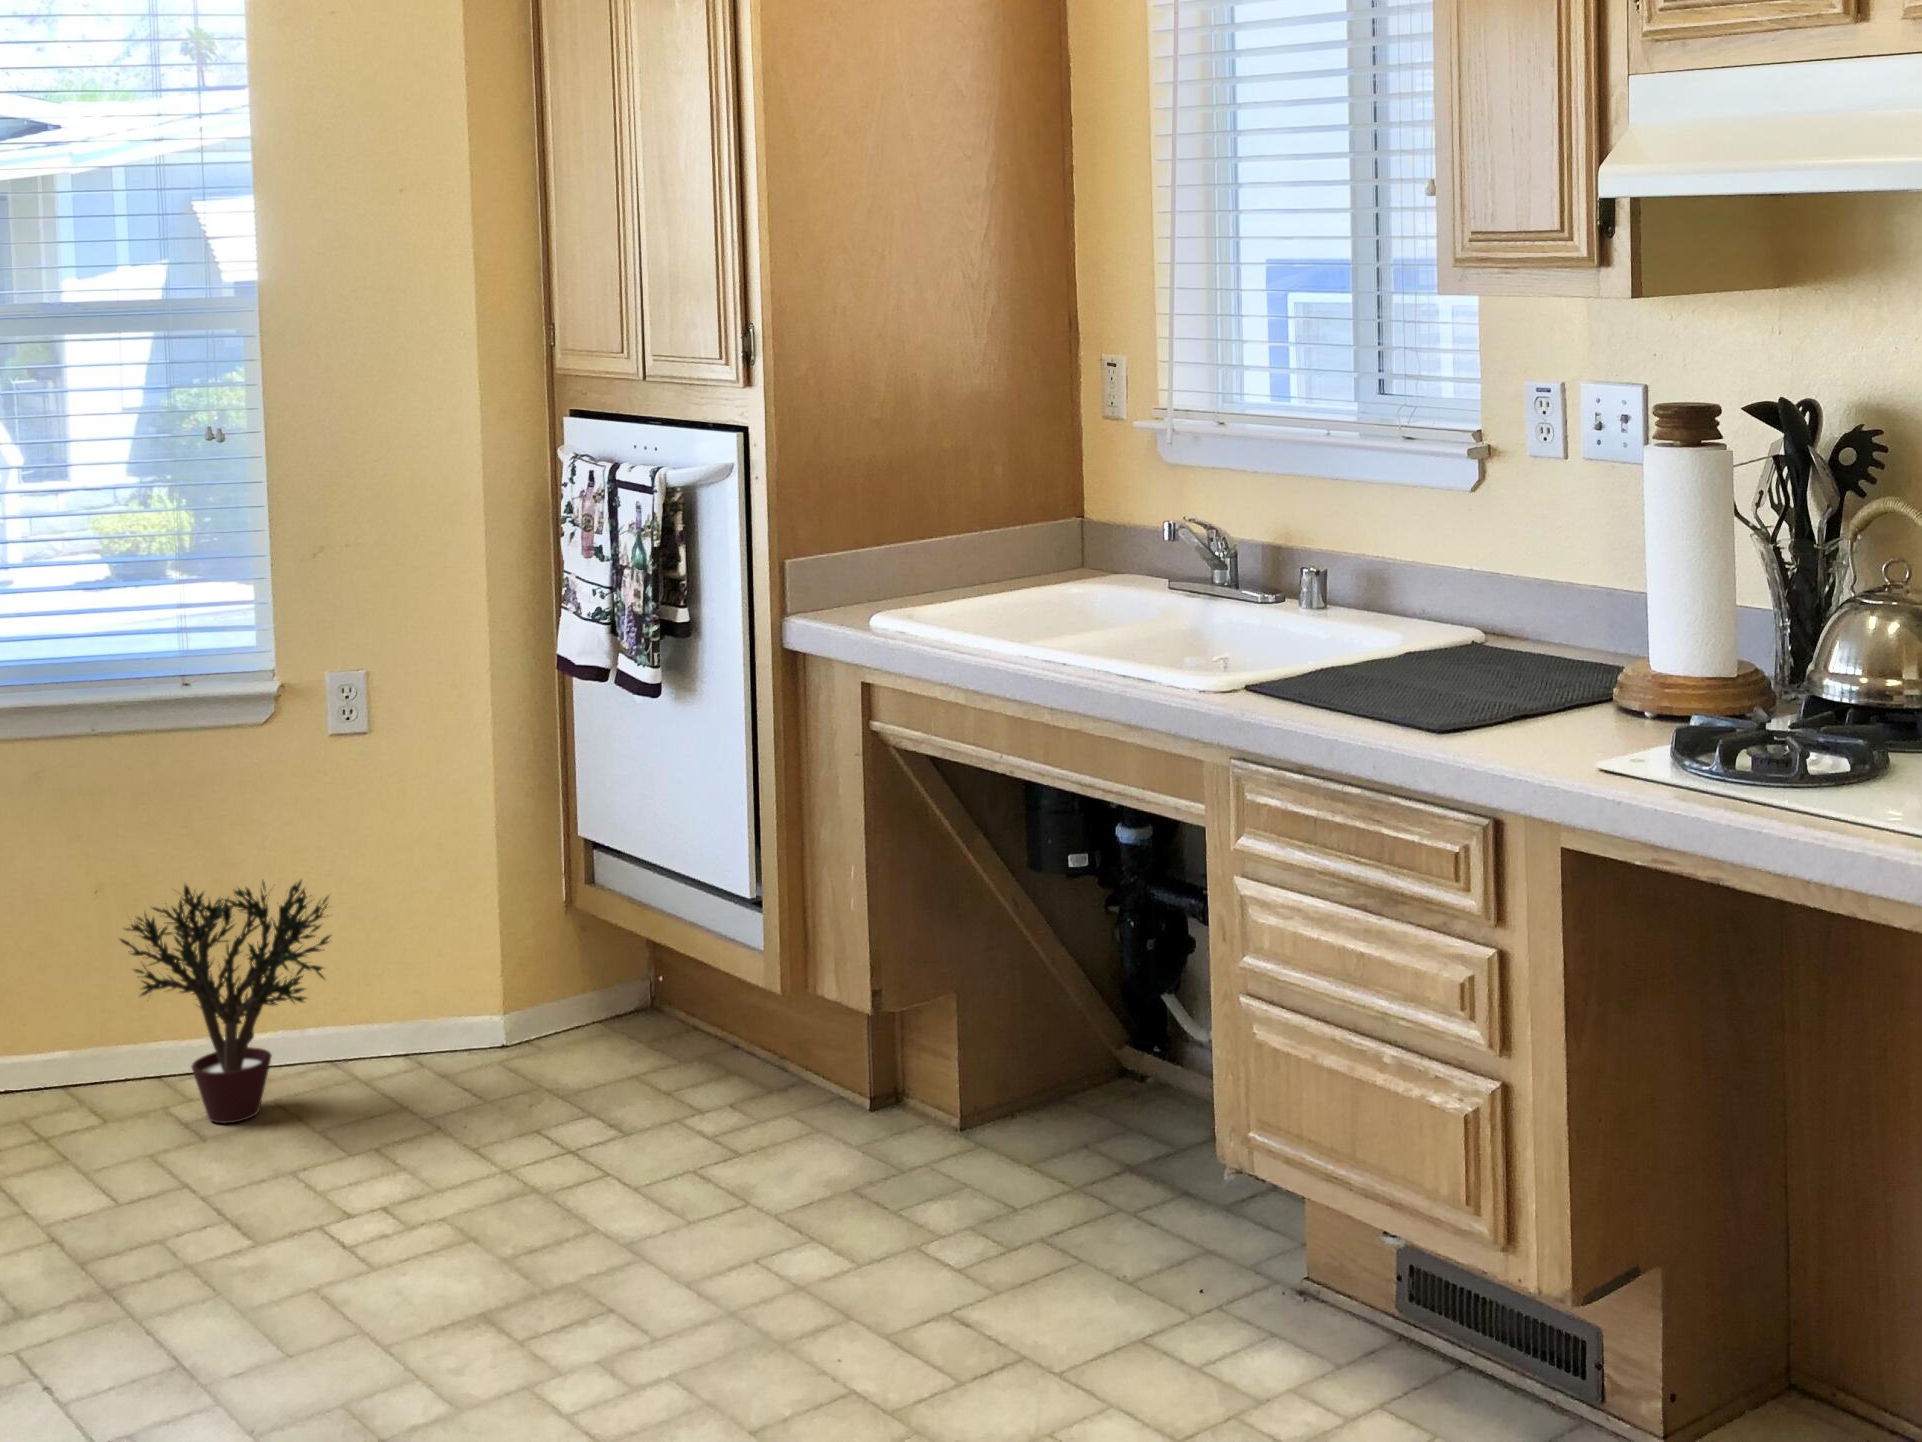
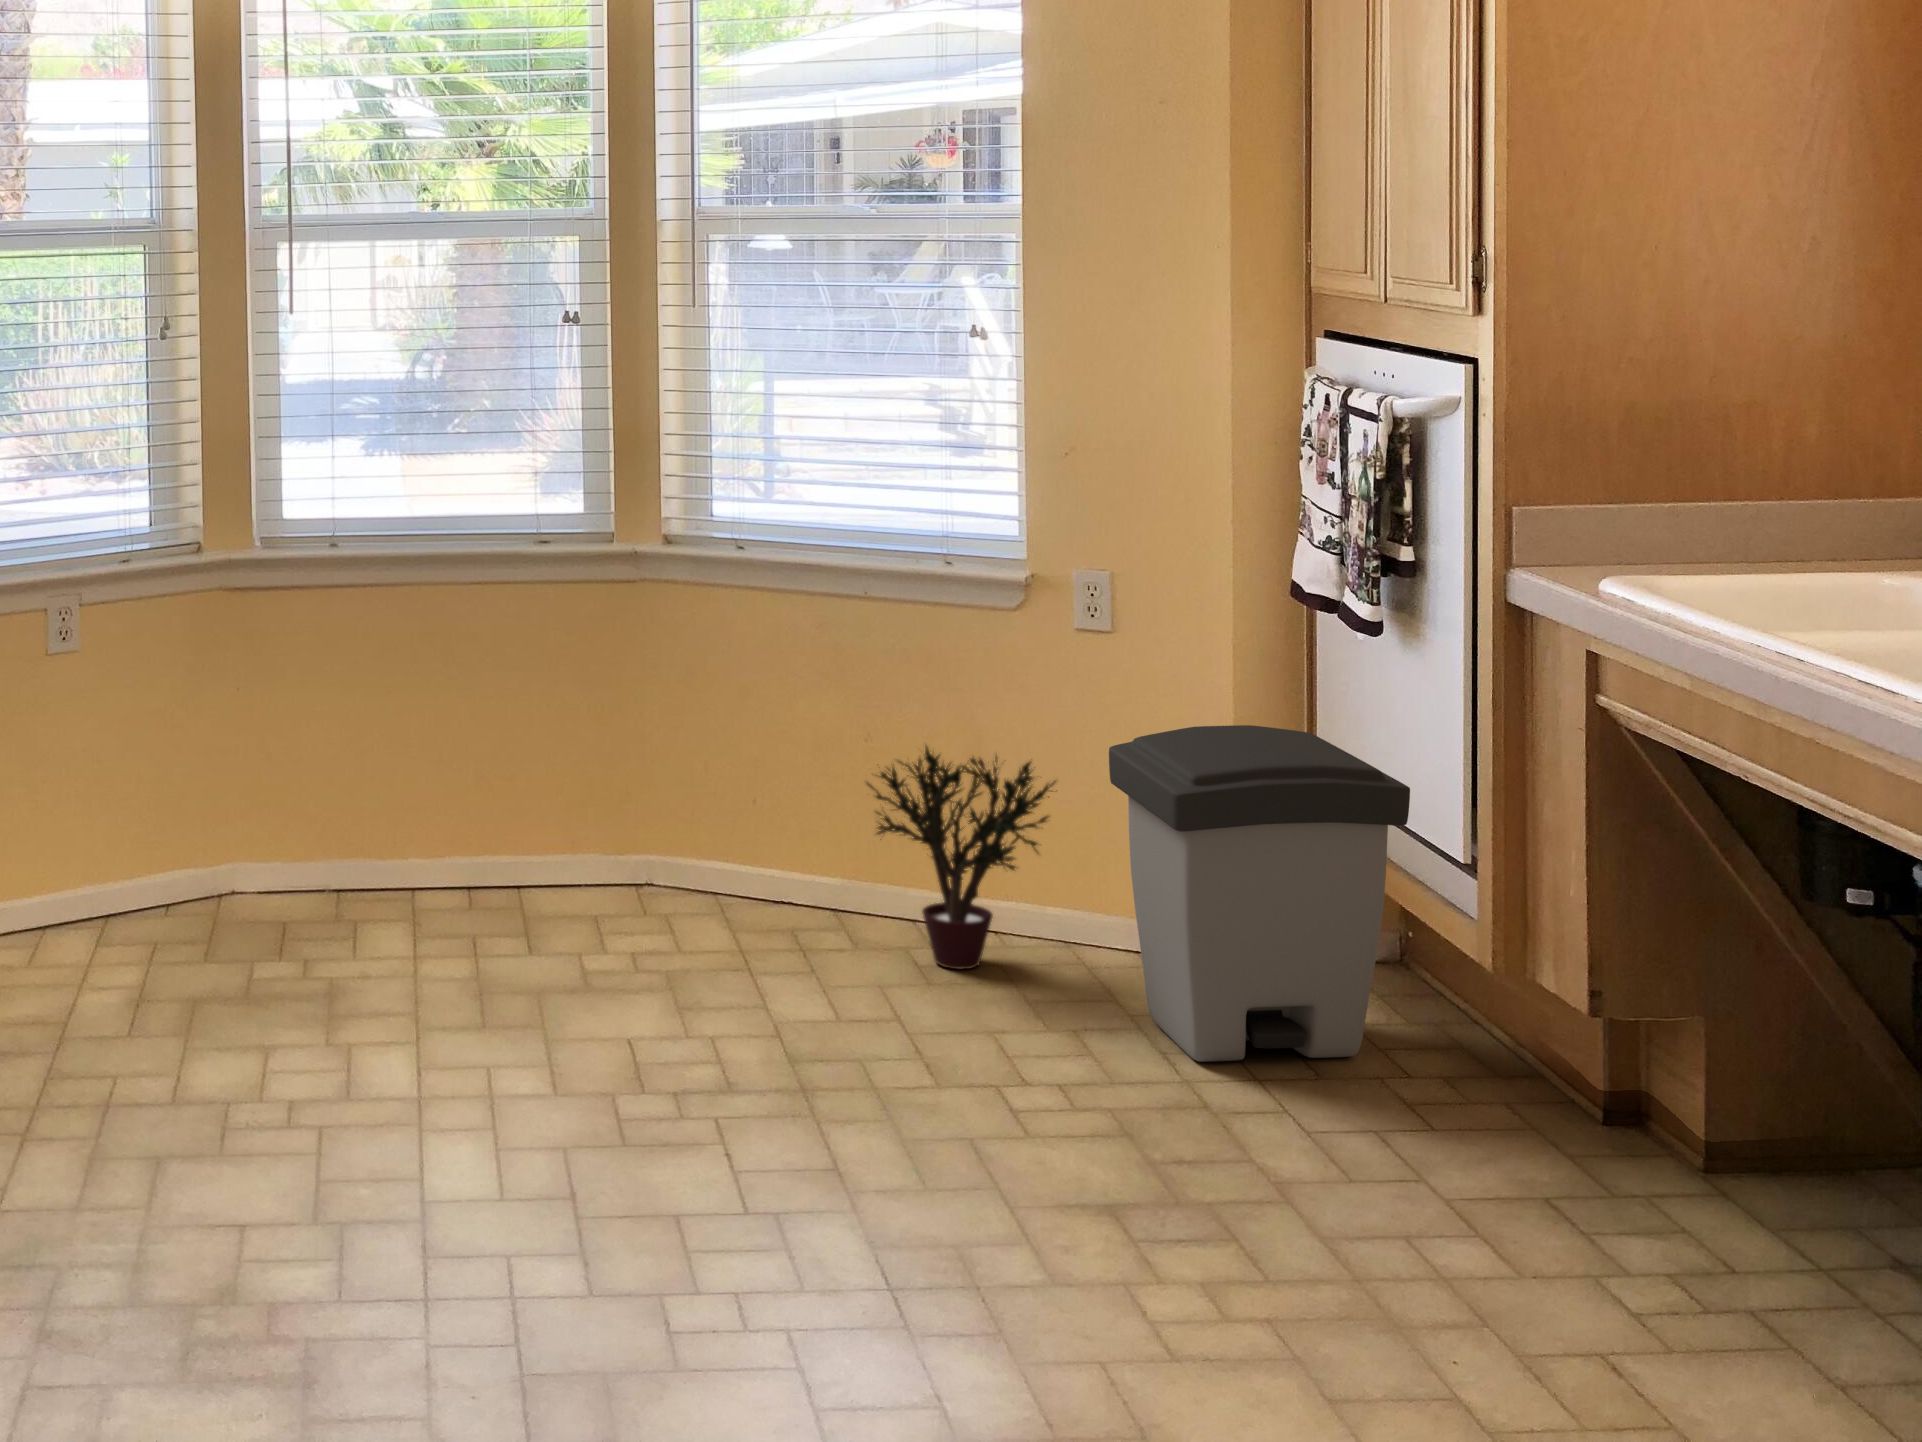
trash can: none [399,802,696,1155] -> present [1109,725,1410,1062]

